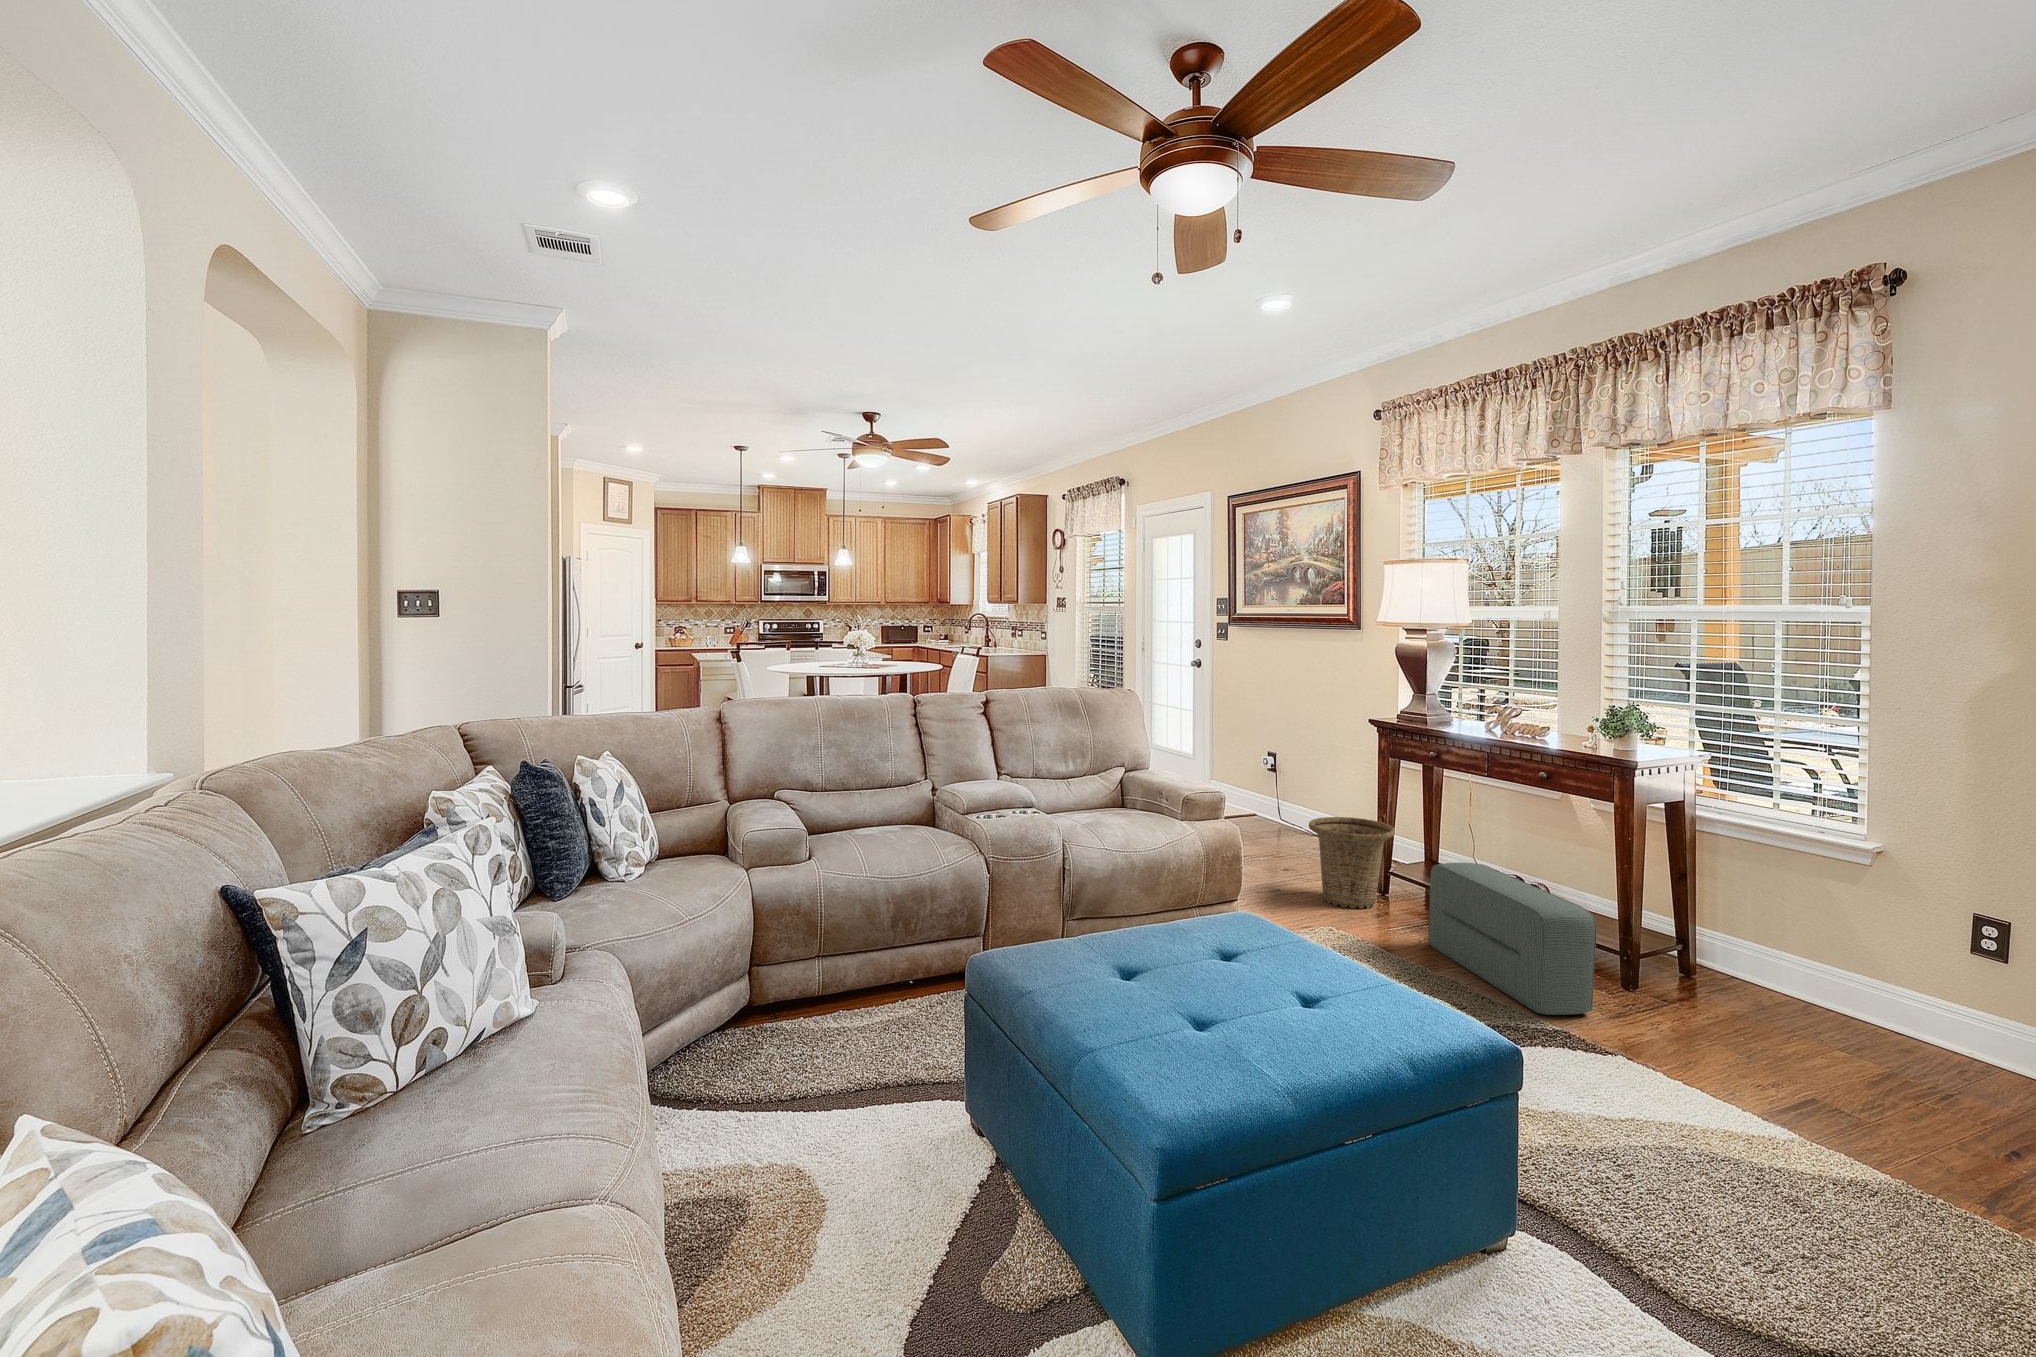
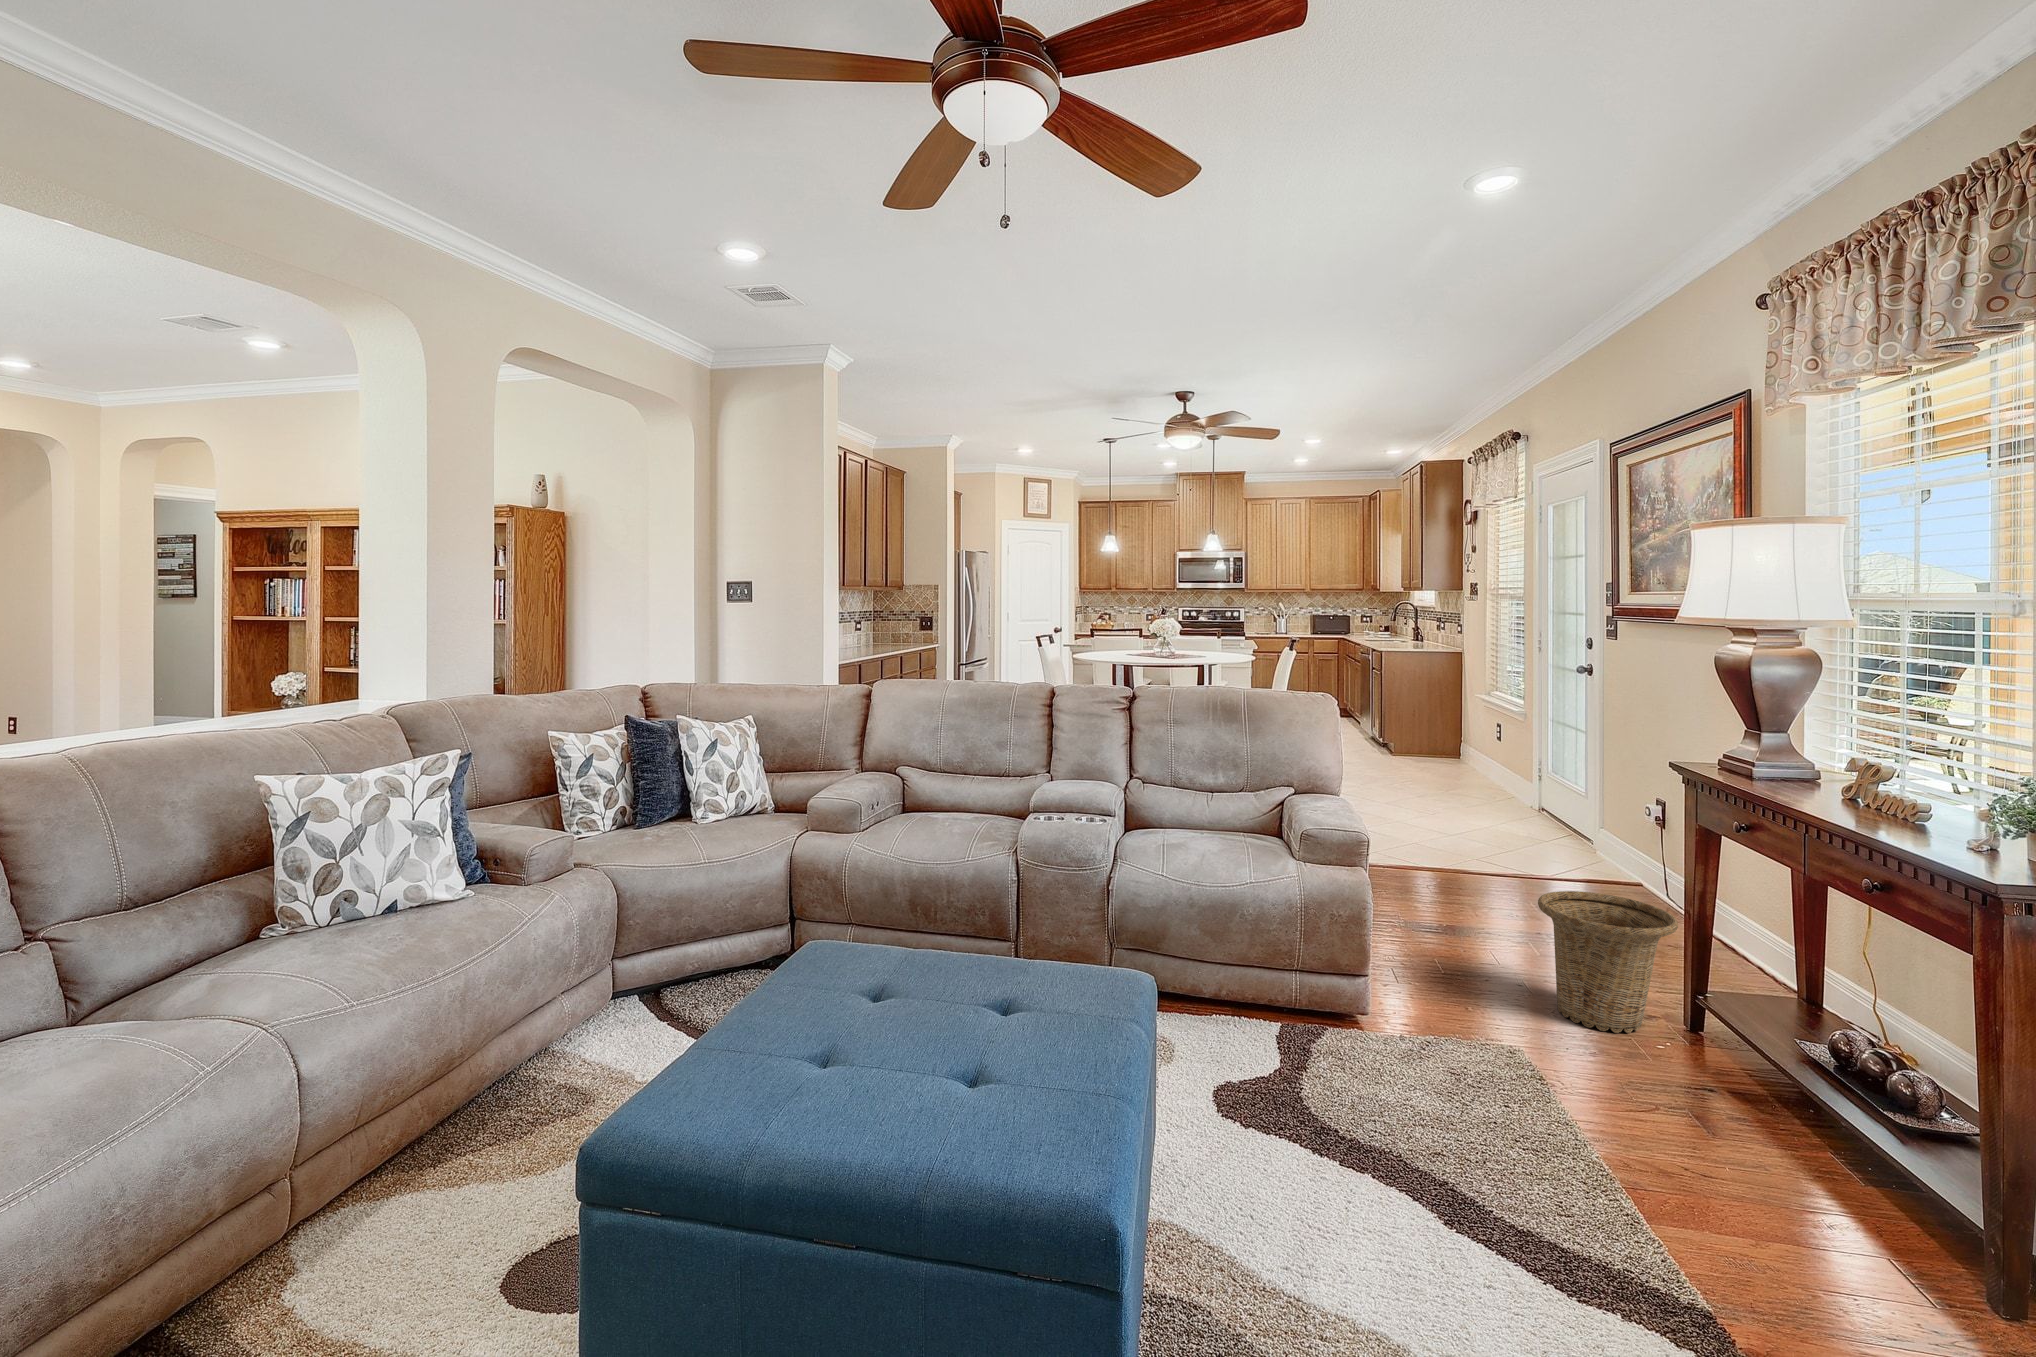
pouf: present [1428,863,1596,1015] -> none [1640,987,1808,1288]

